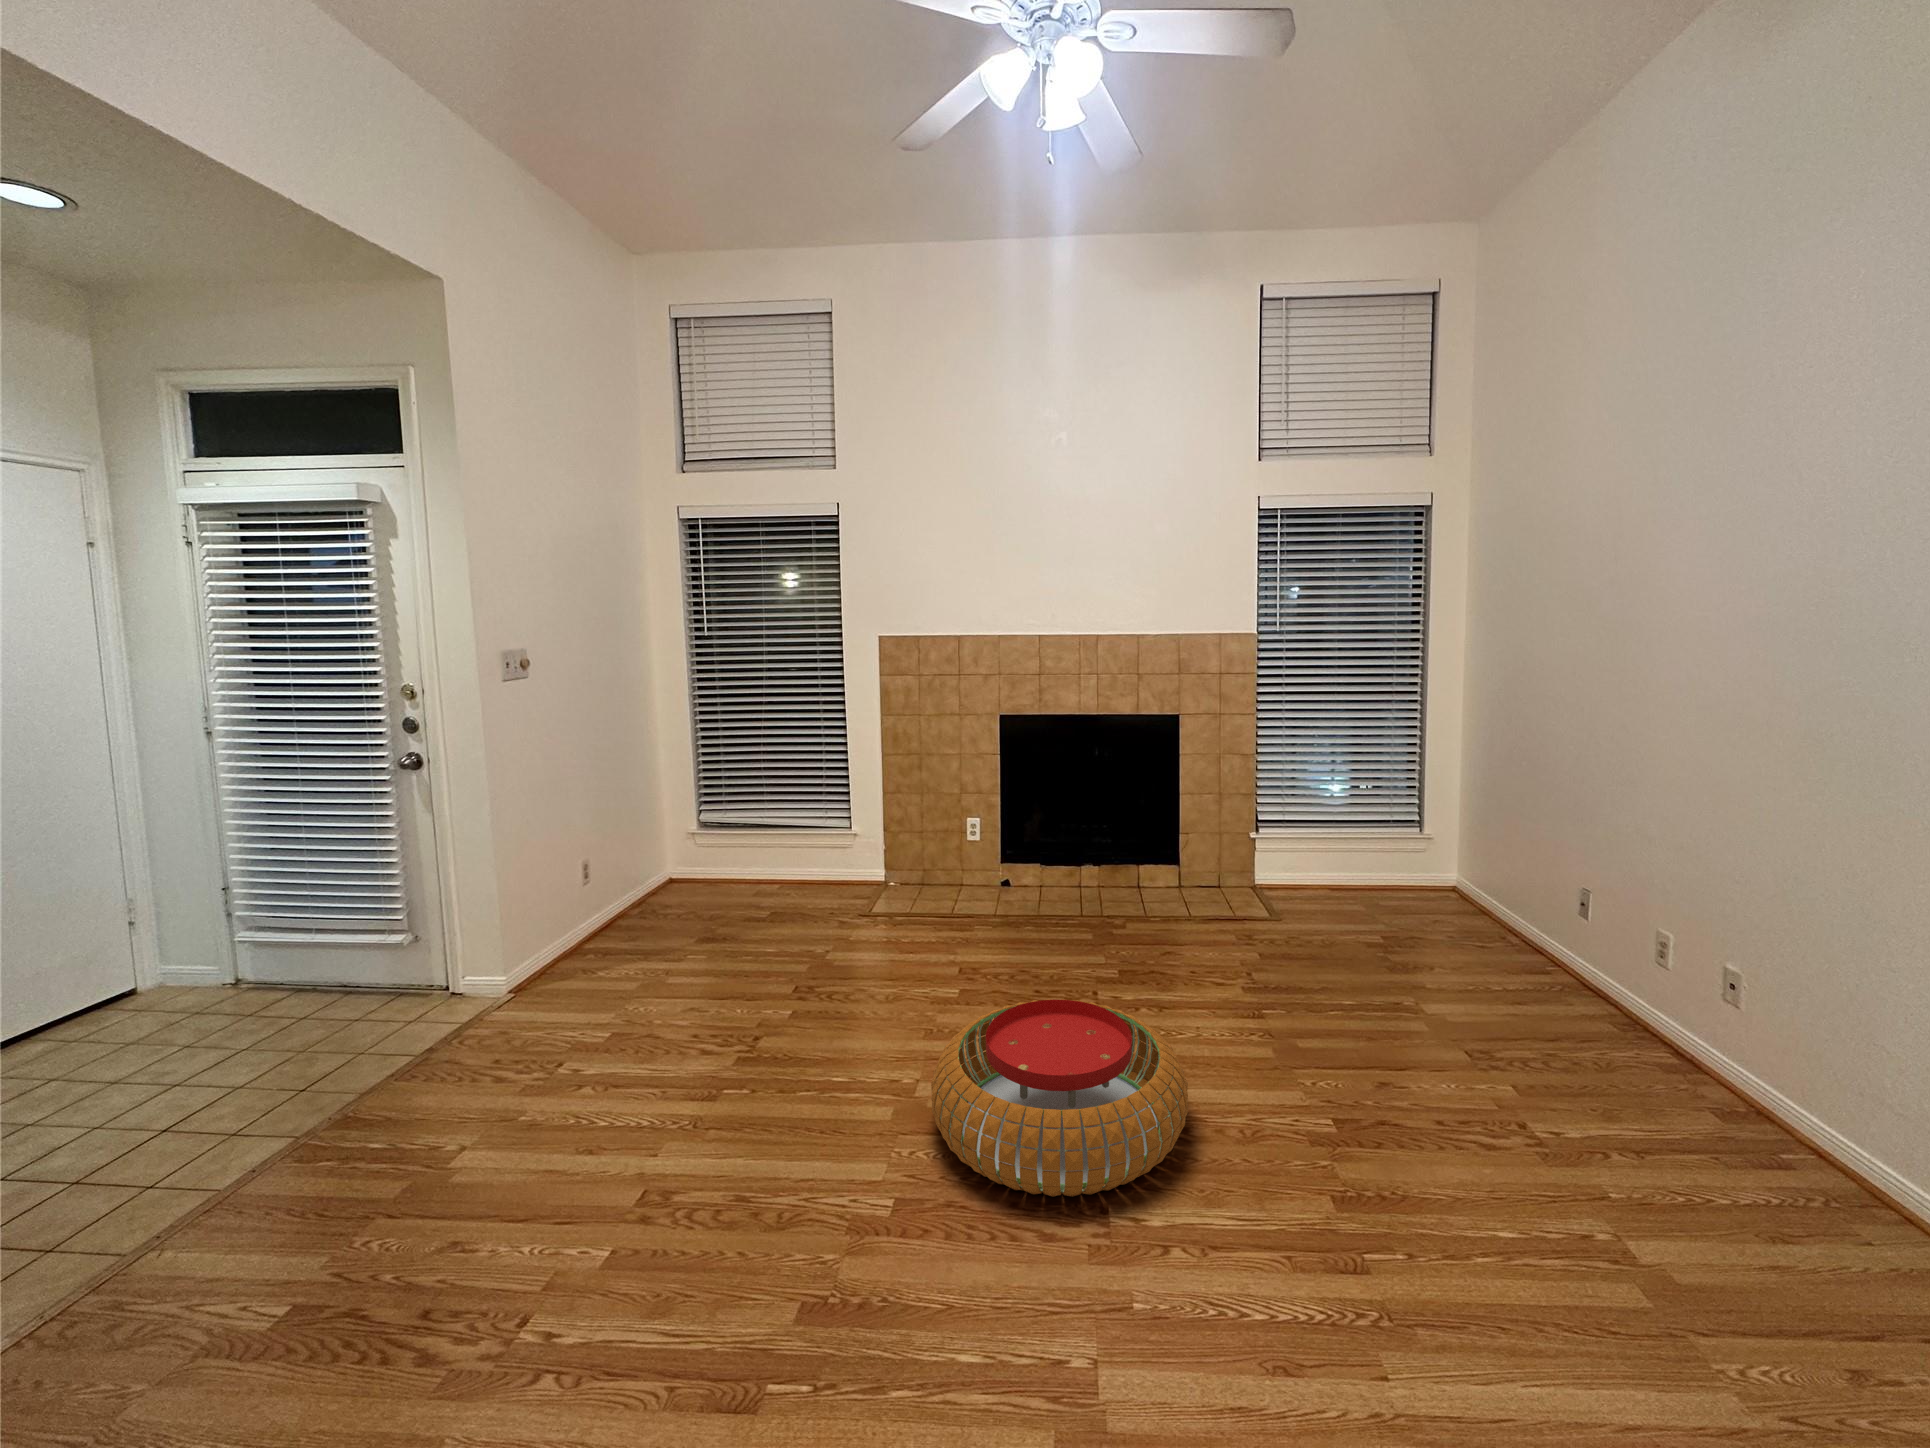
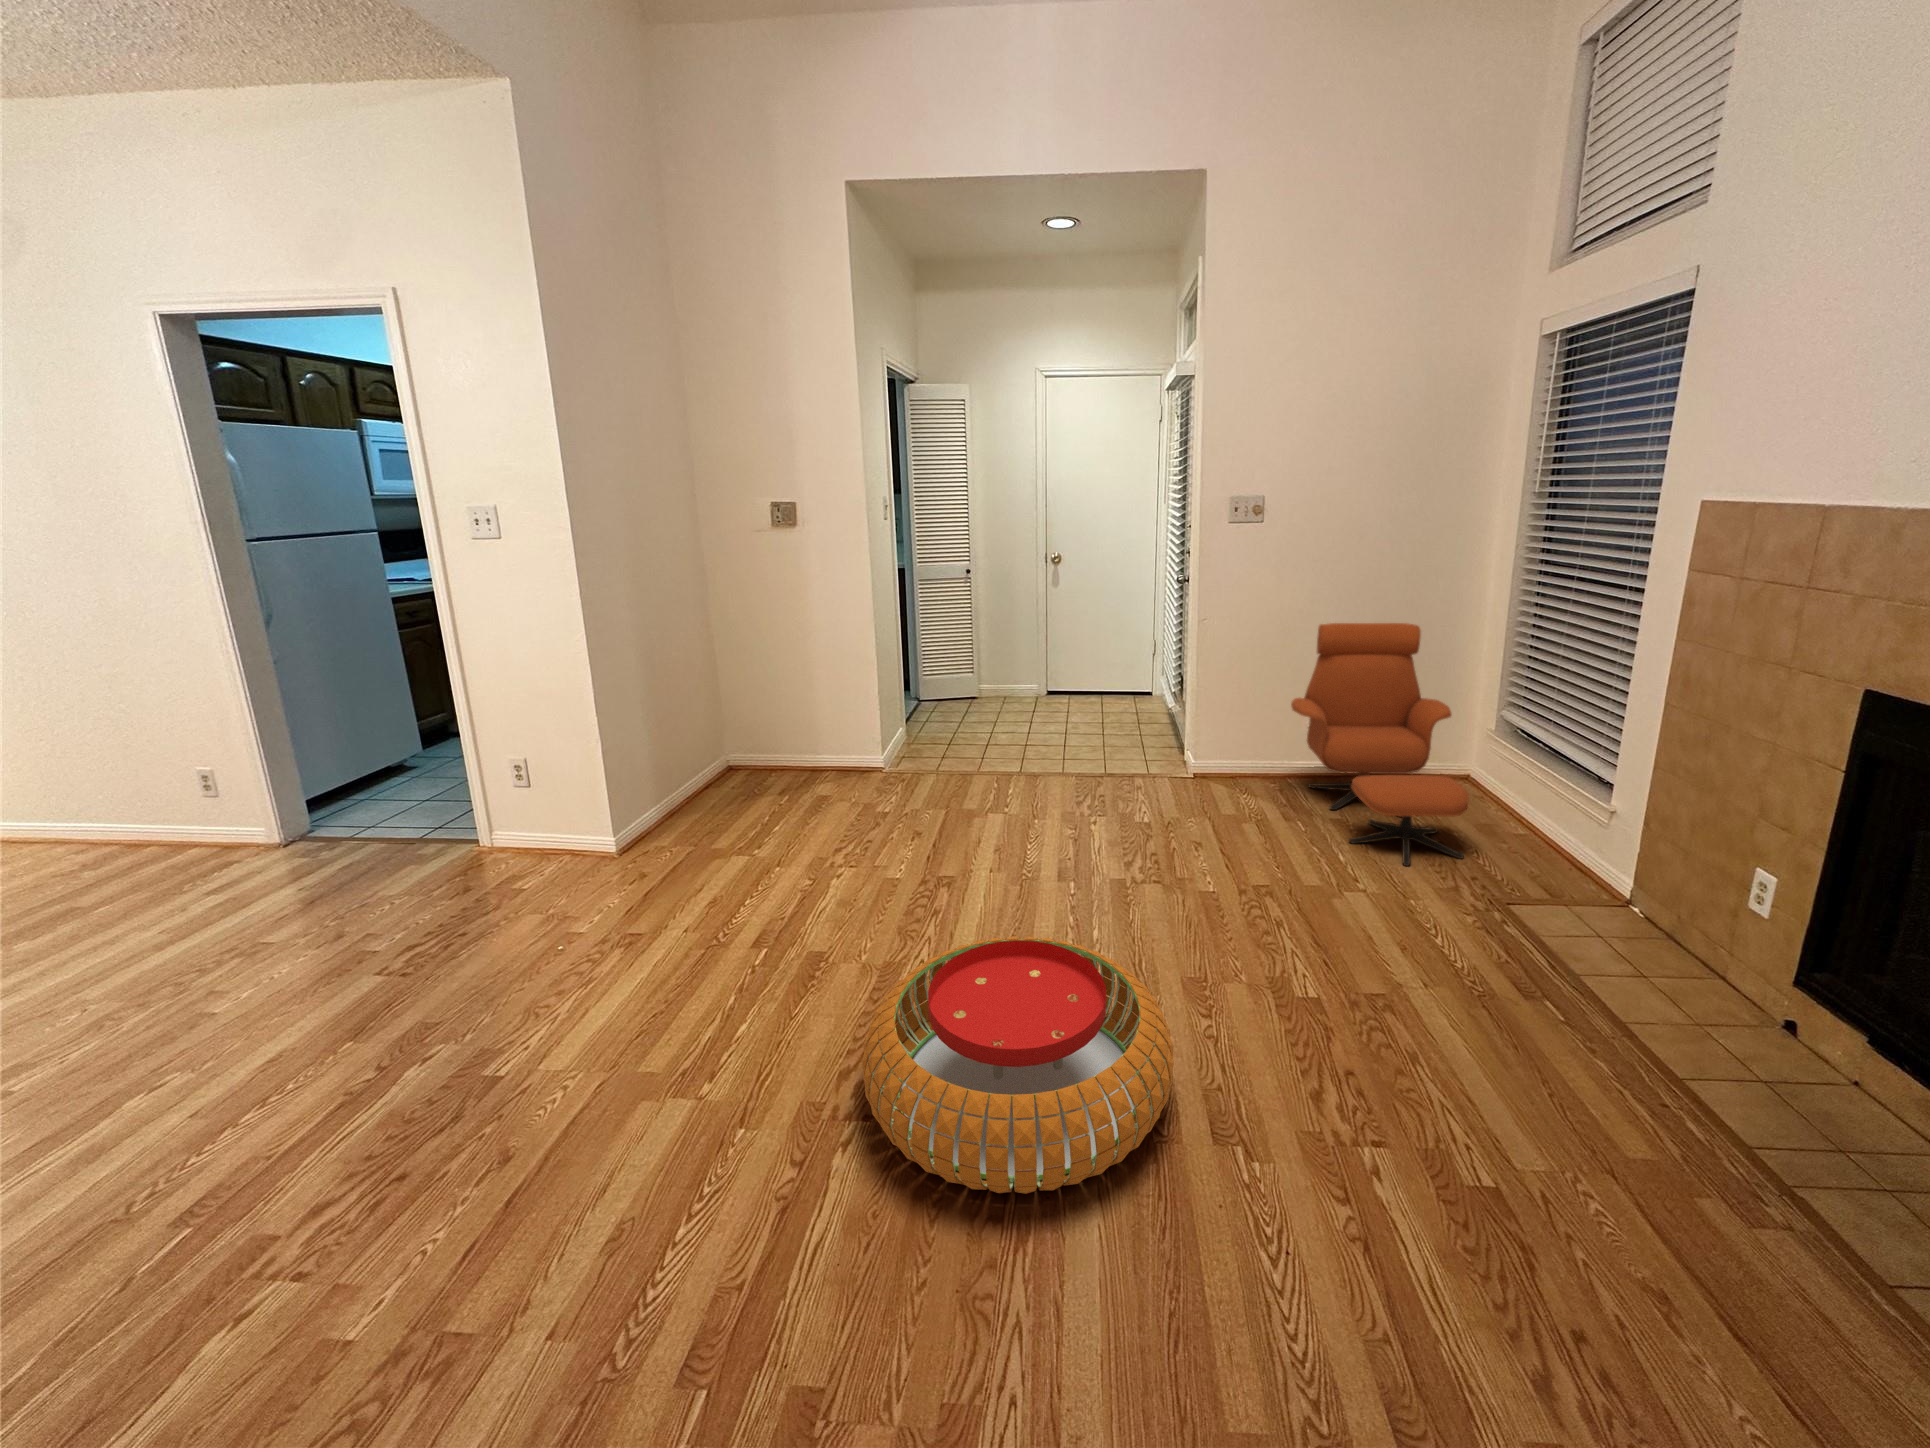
lounge chair: none [591,753,801,943] -> present [1291,623,1469,866]

